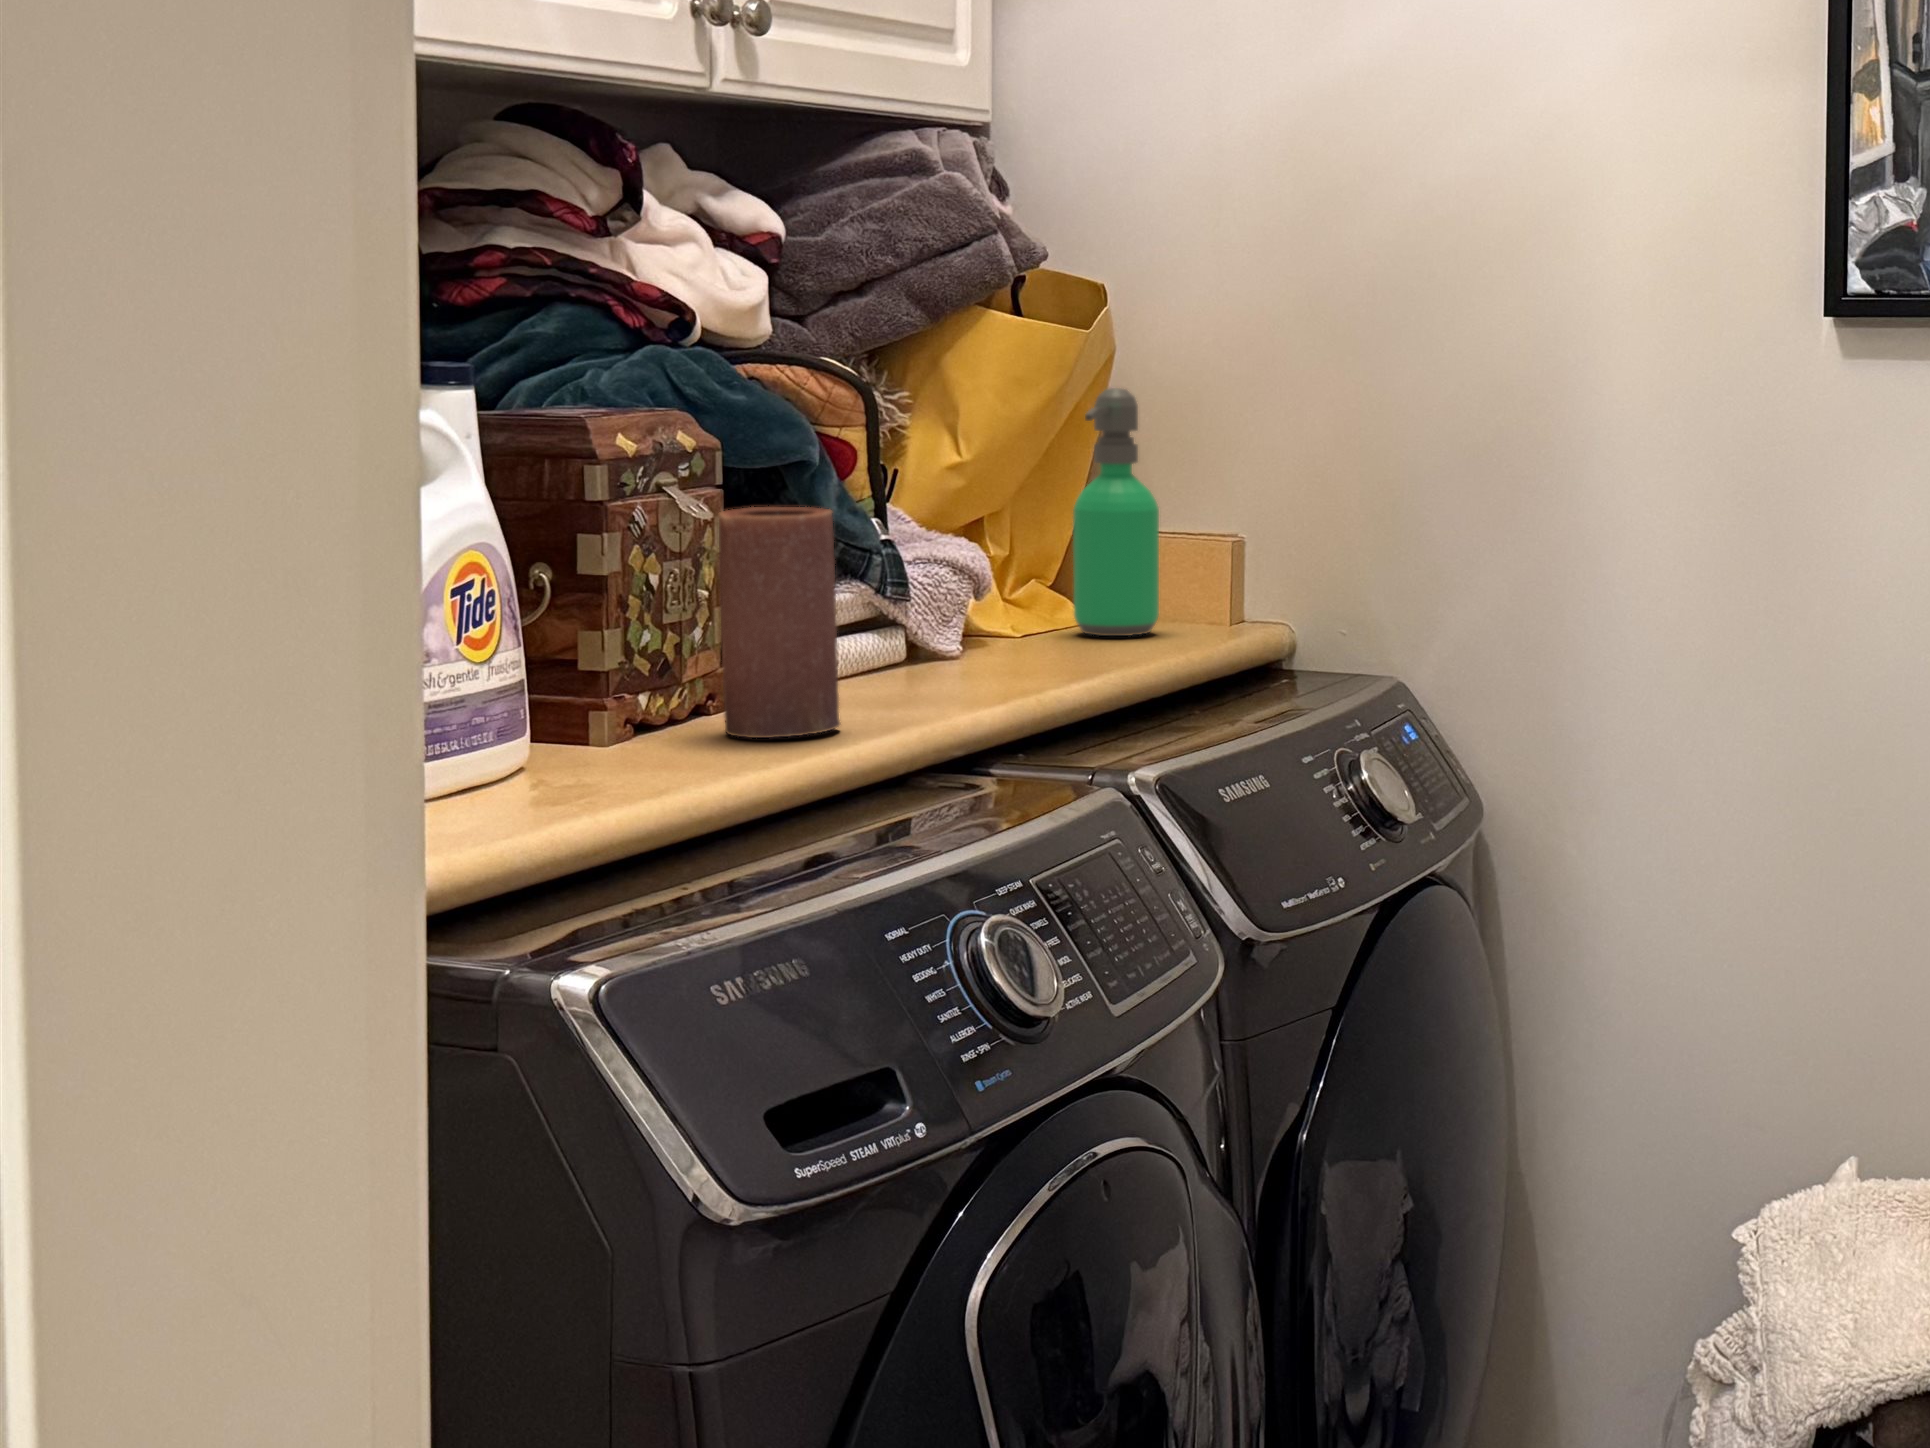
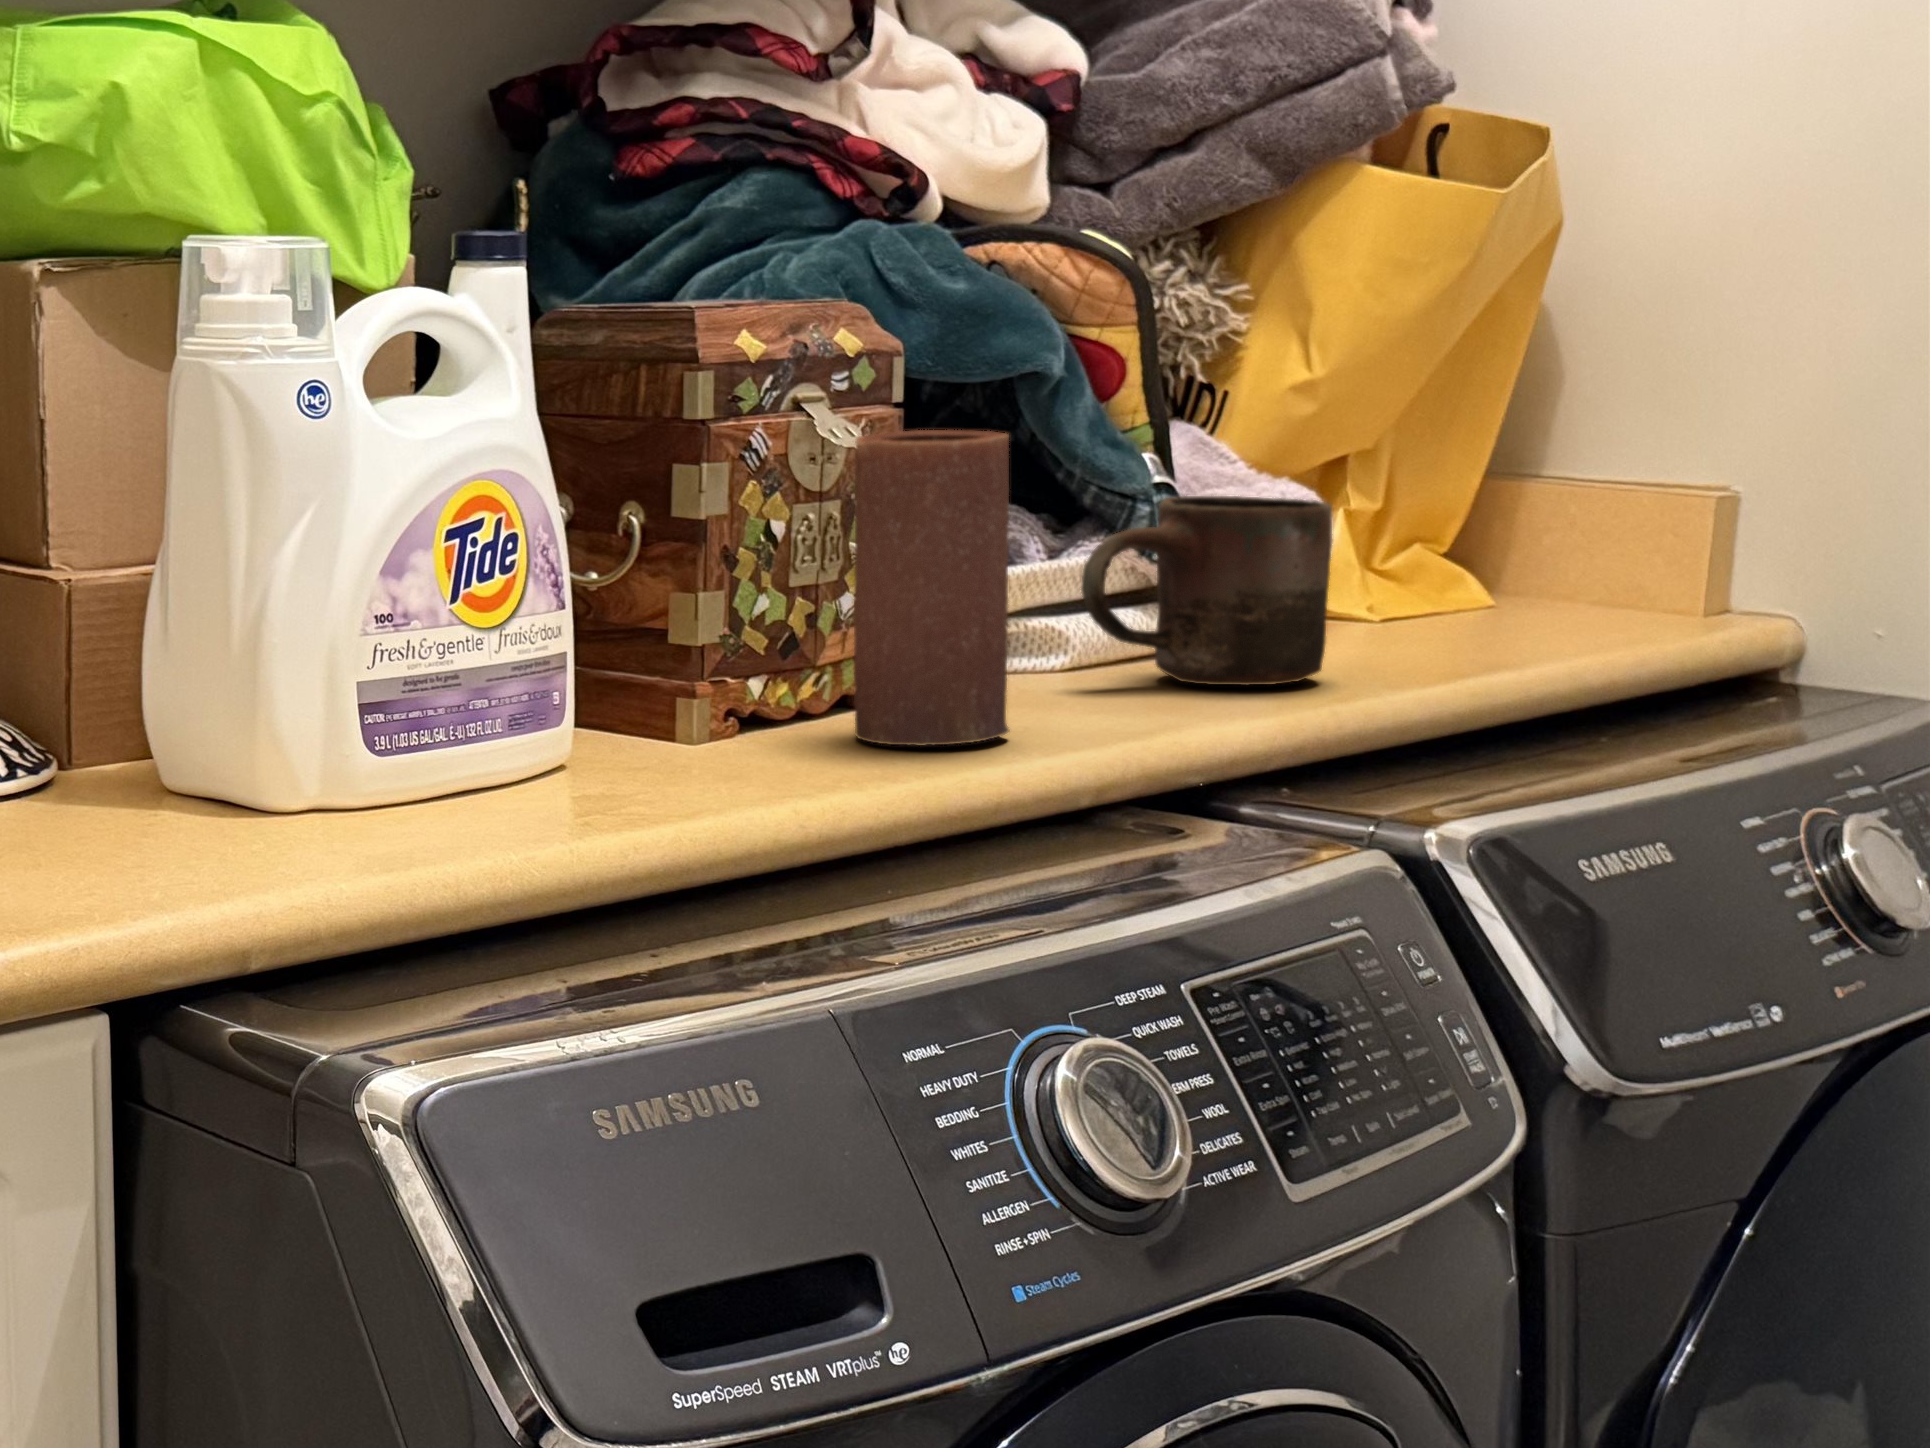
soap dispenser: present [1073,388,1159,636] -> none [1459,271,1597,625]
mug: none [852,549,1021,686] -> present [1081,496,1332,685]

